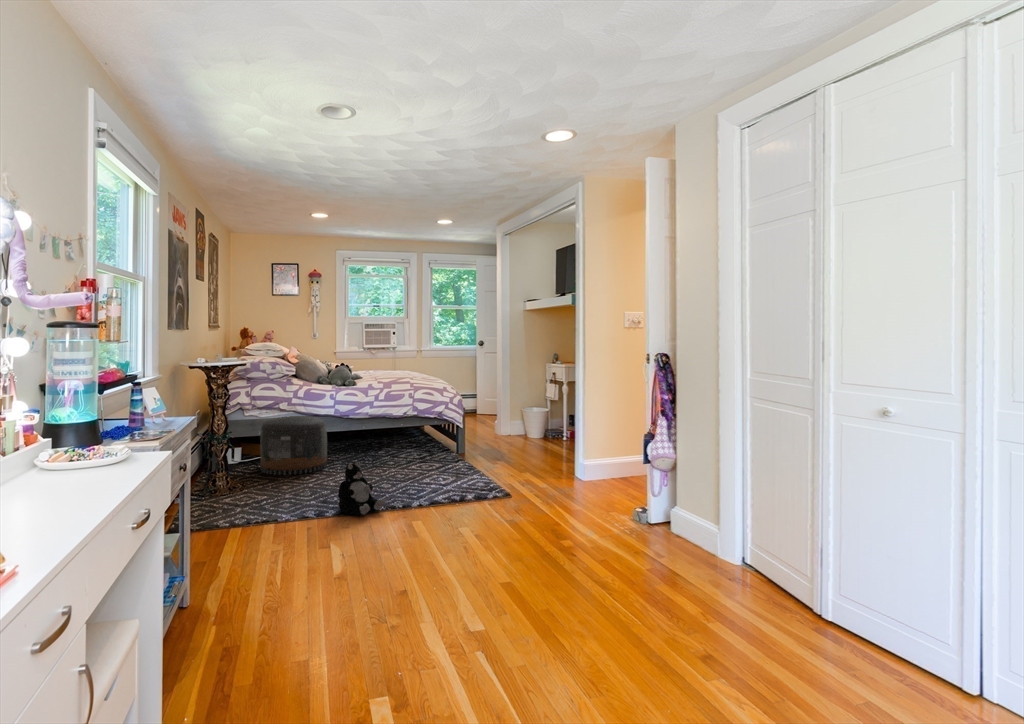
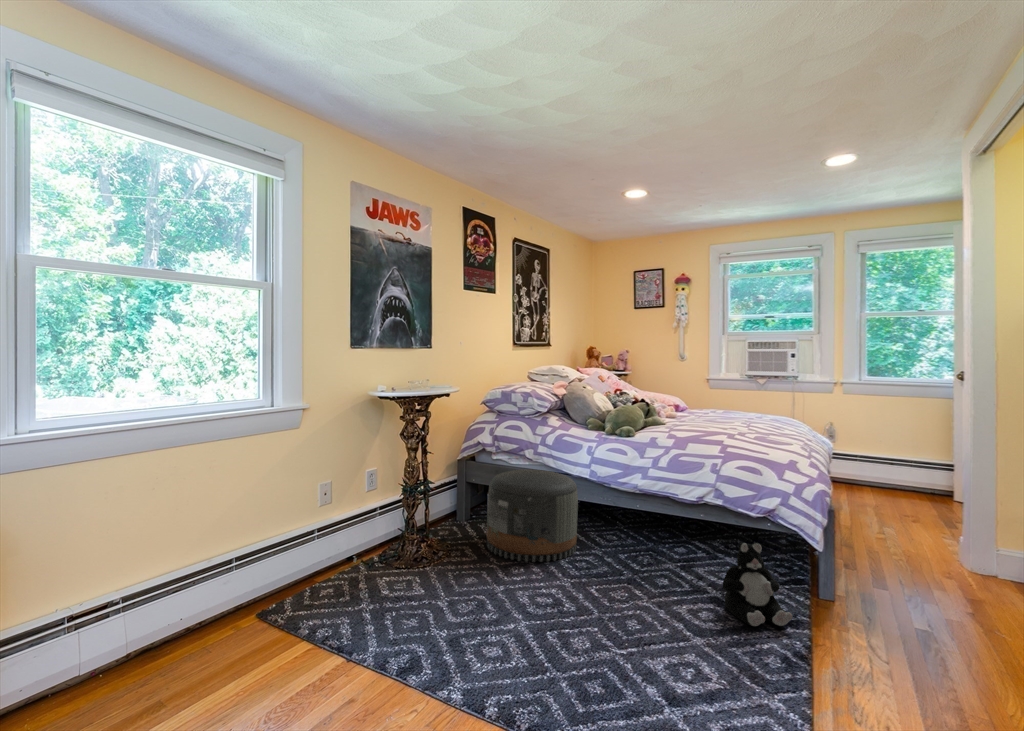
plush toy: present [338,461,385,515] -> present [723,542,792,626]

